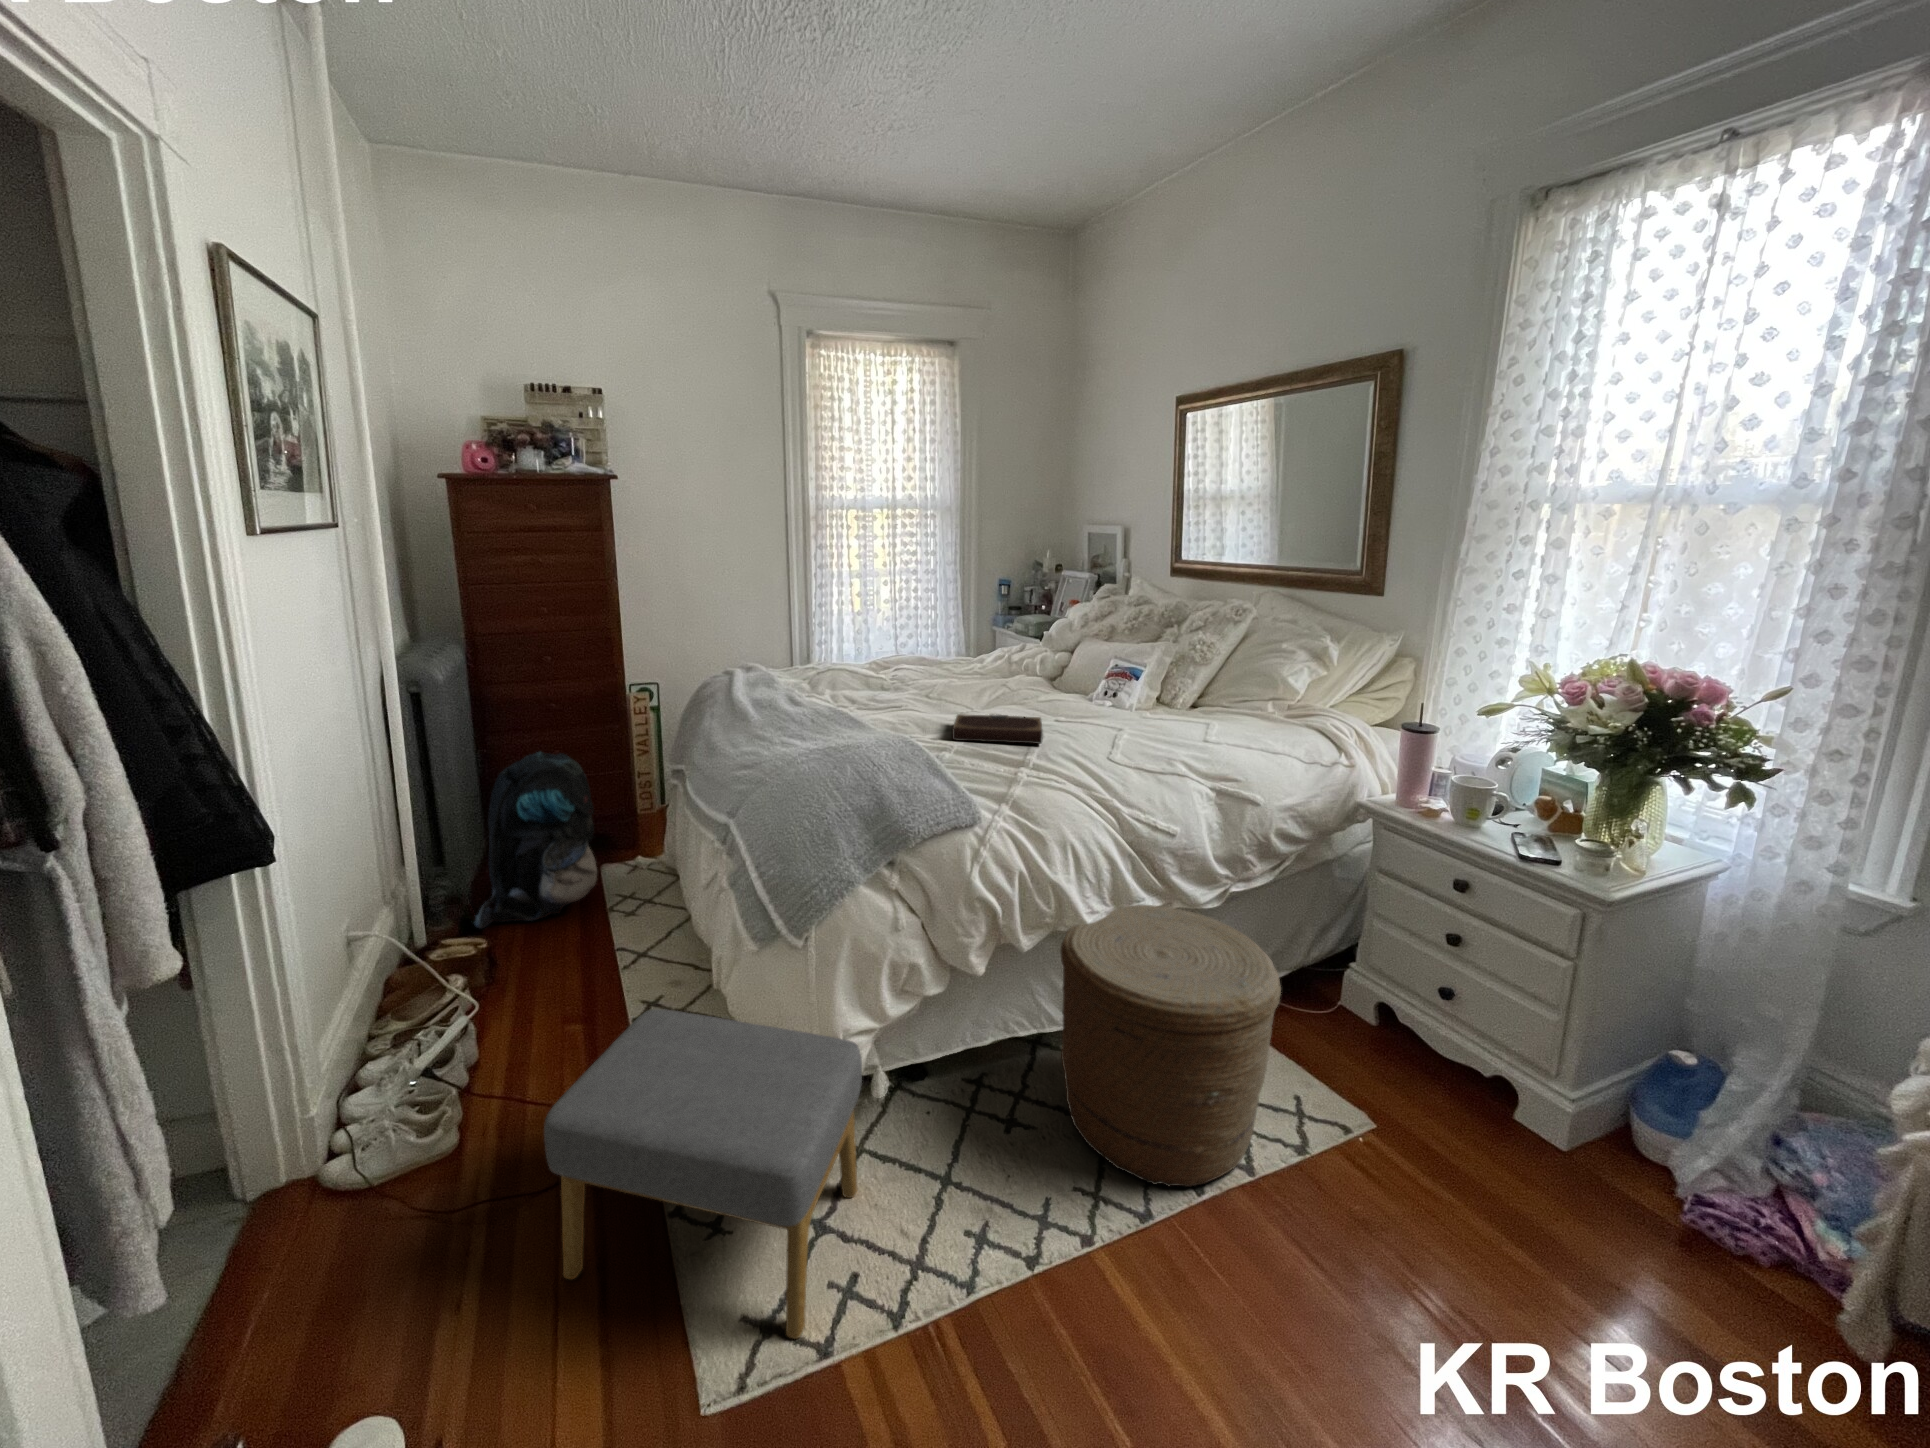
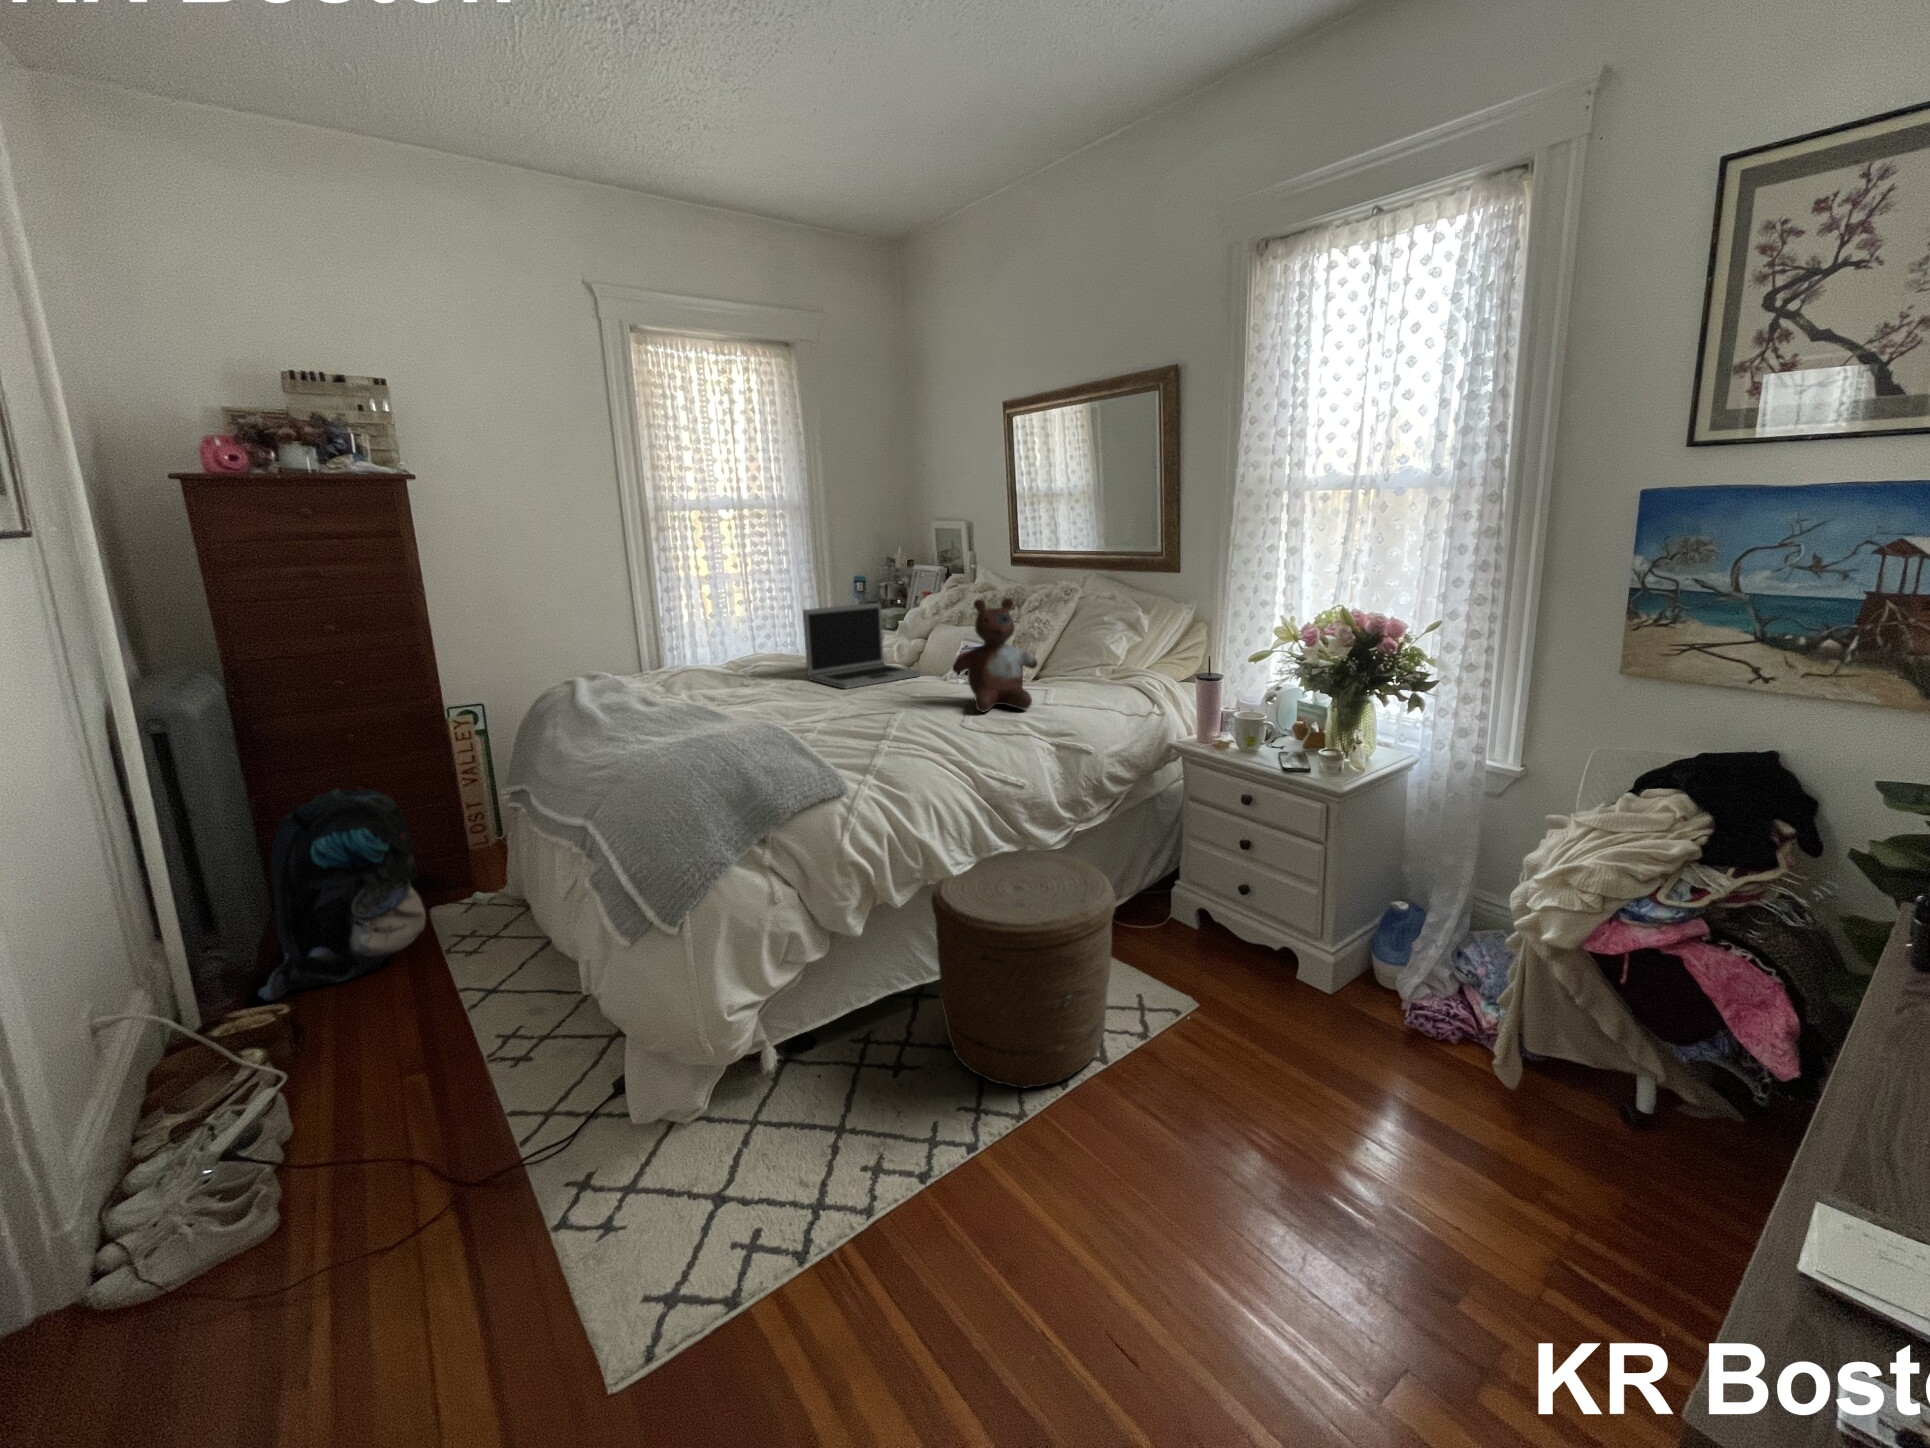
laptop: none [944,611,1061,701] -> present [803,603,921,689]
stuffed bear: none [1098,618,1197,745] -> present [952,598,1038,712]
notebook: present [952,714,1043,744] -> none [816,696,903,725]
footstool: present [544,1009,862,1339] -> none [387,1016,753,1325]

